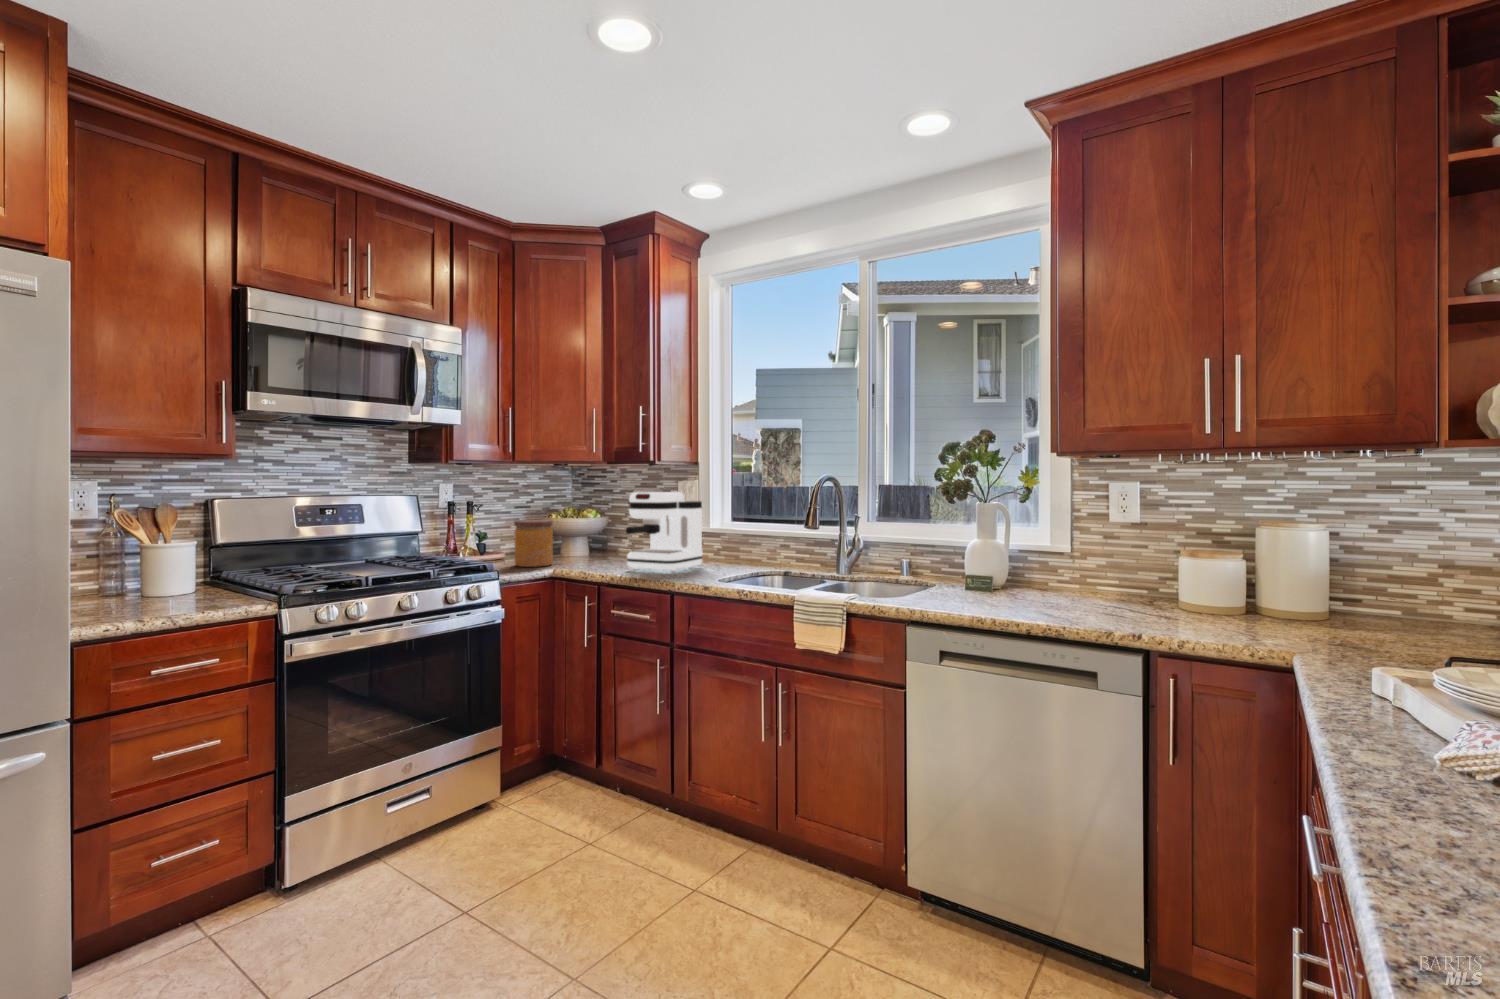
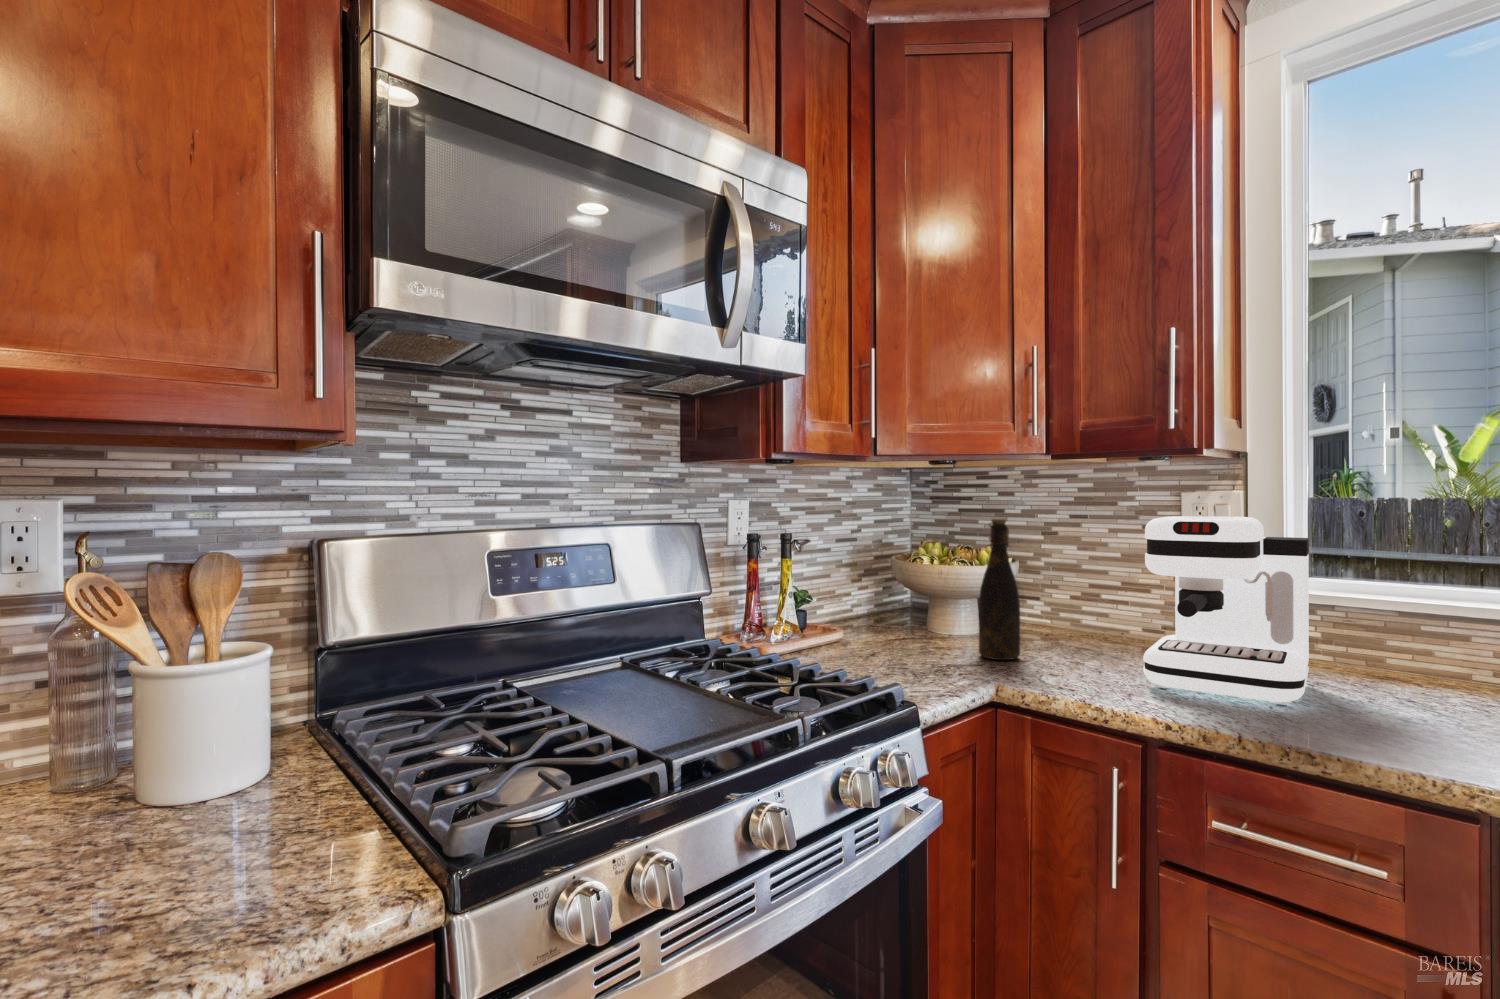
bottle: none [572,494,592,564] -> present [979,519,1020,660]
jar: present [514,520,553,567] -> none [870,568,944,665]

